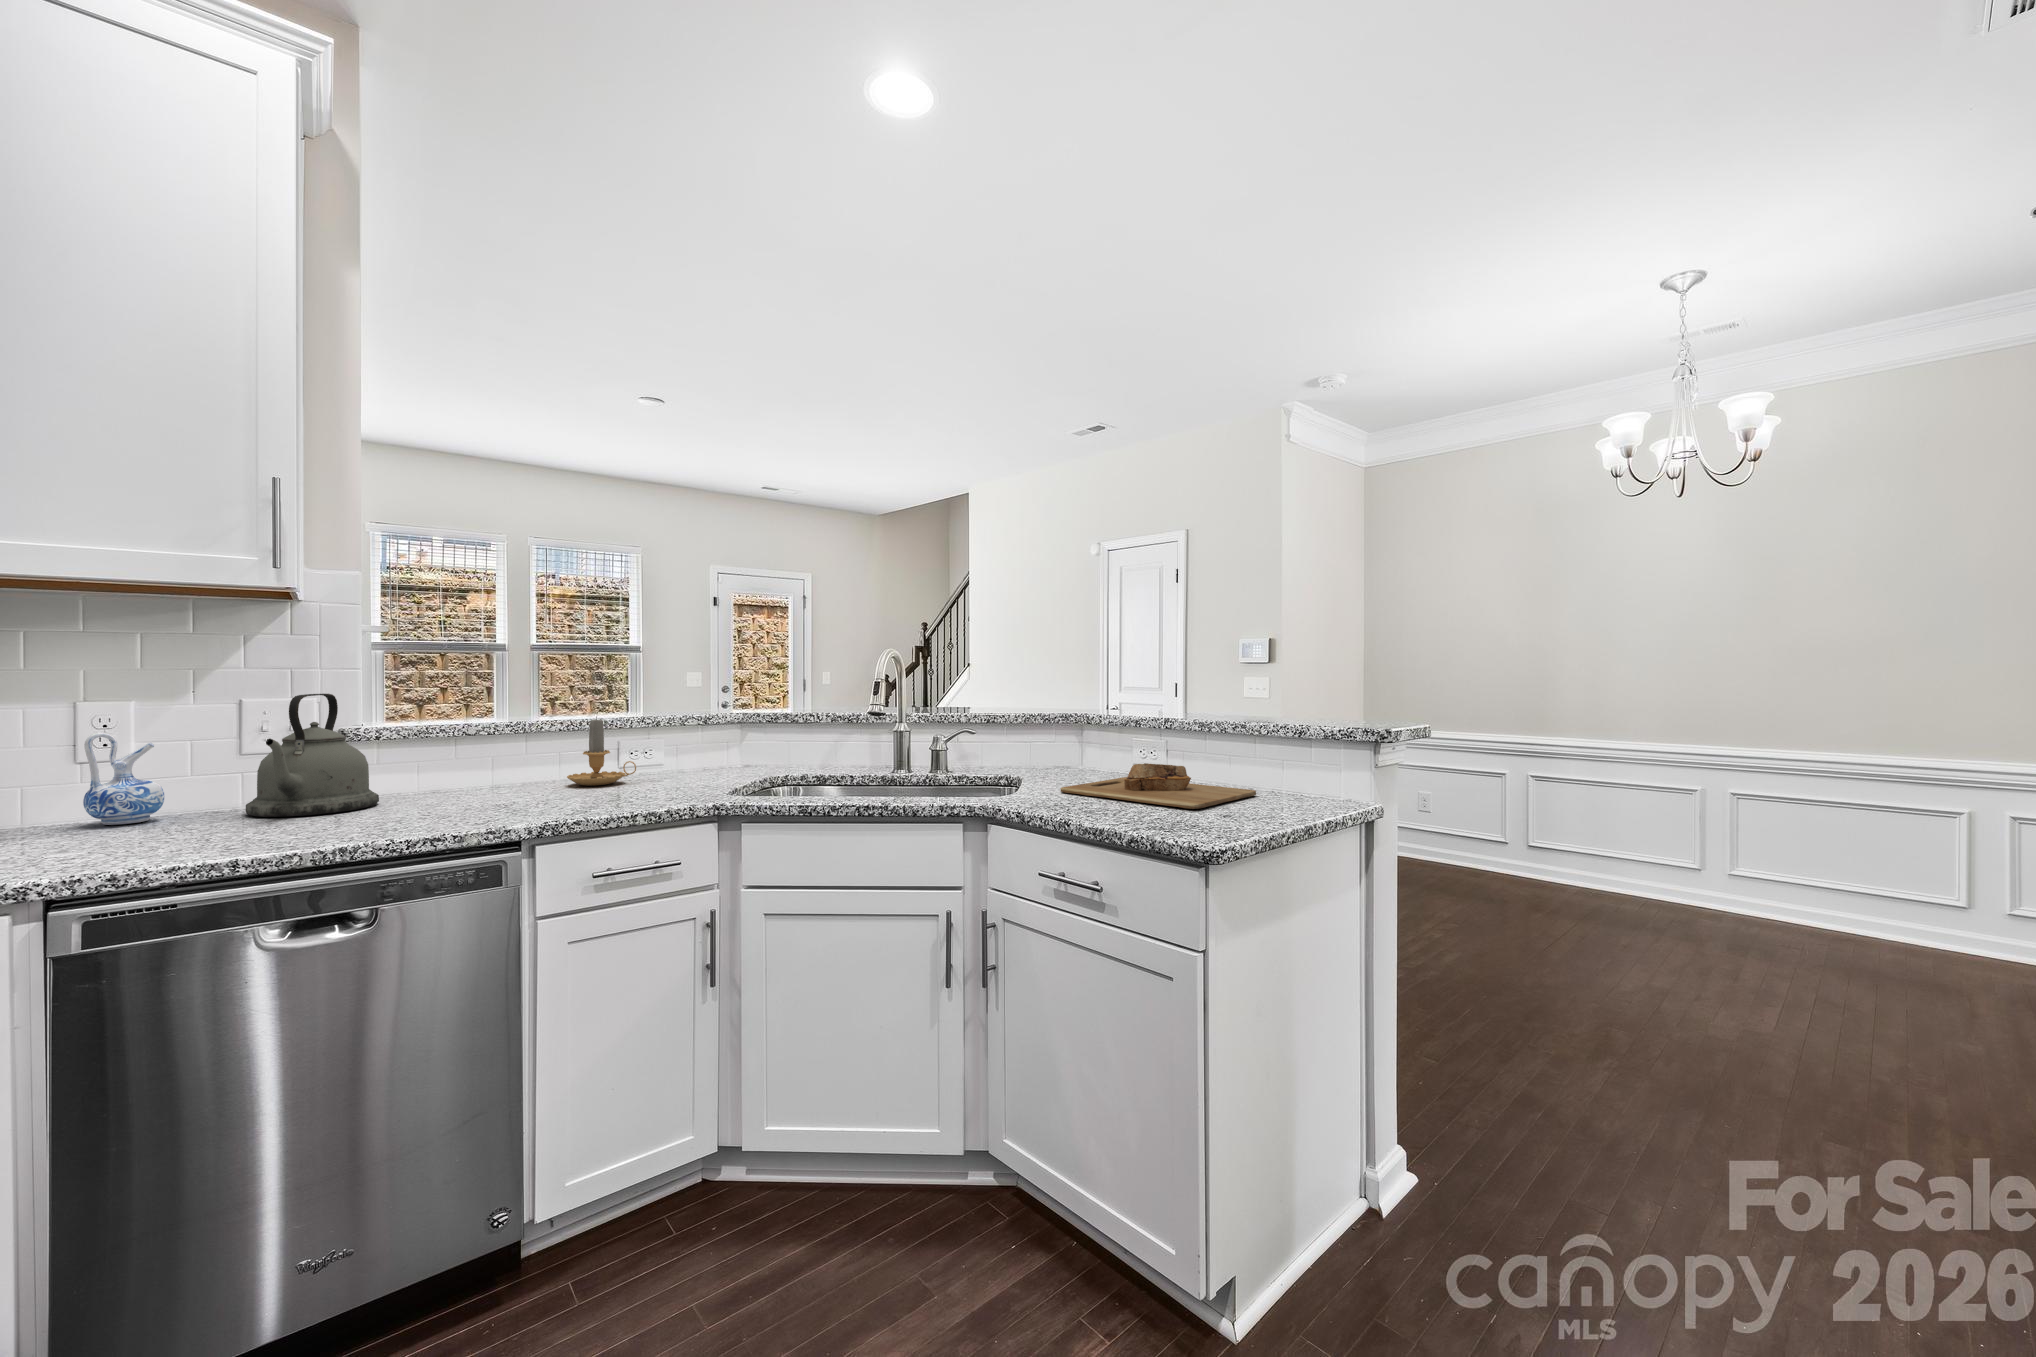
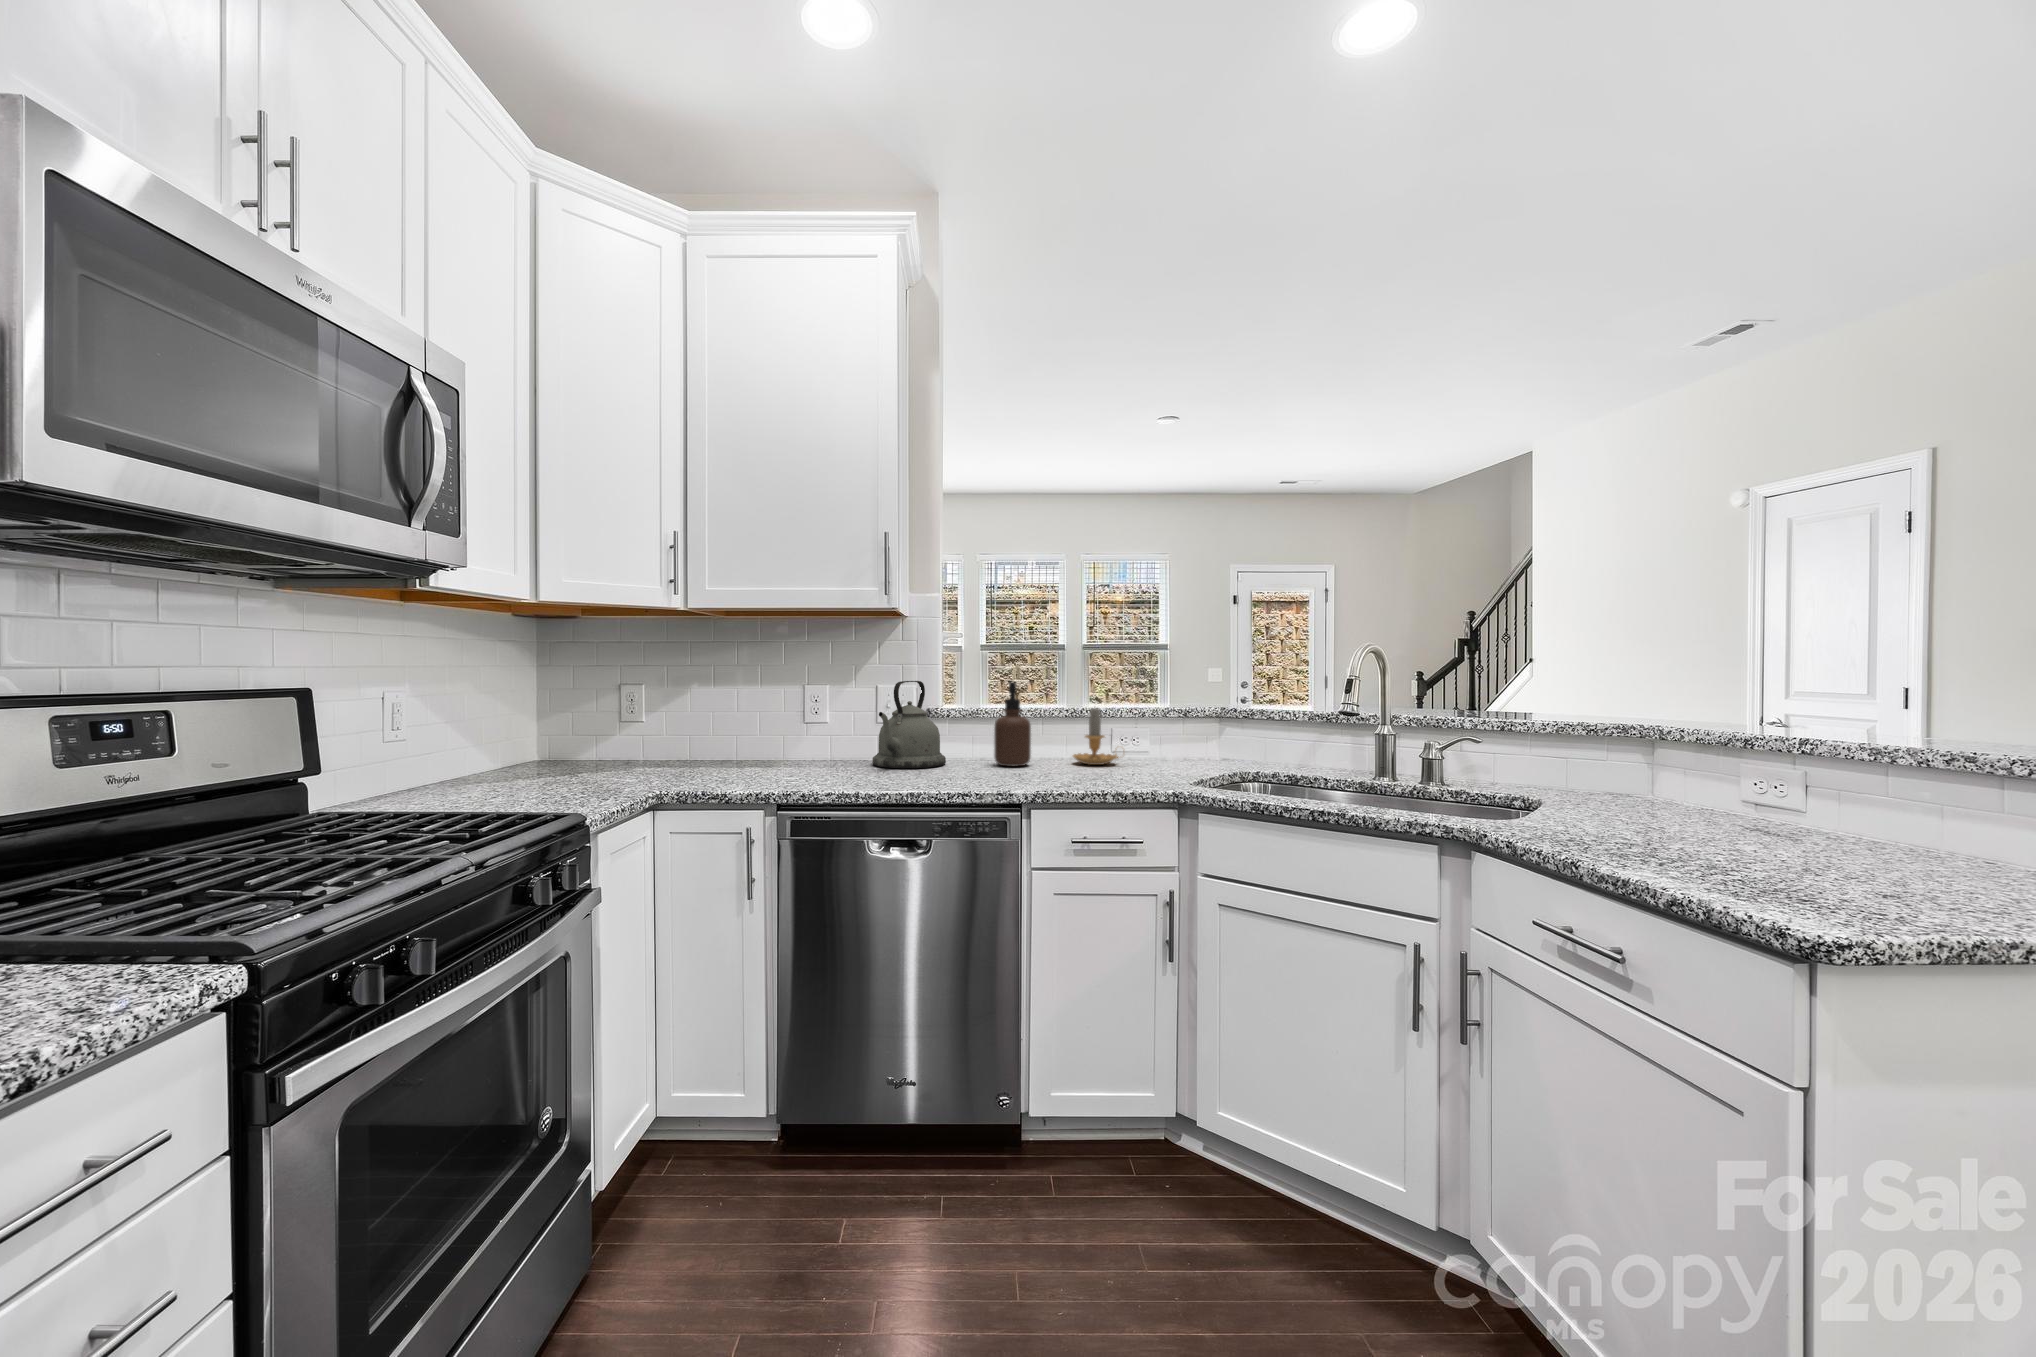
soap dispenser: none [457,691,512,797] -> present [994,682,1031,767]
ceramic pitcher: present [83,733,164,825] -> none [798,703,835,763]
cutting board: present [1061,763,1256,809] -> none [1587,800,1966,875]

